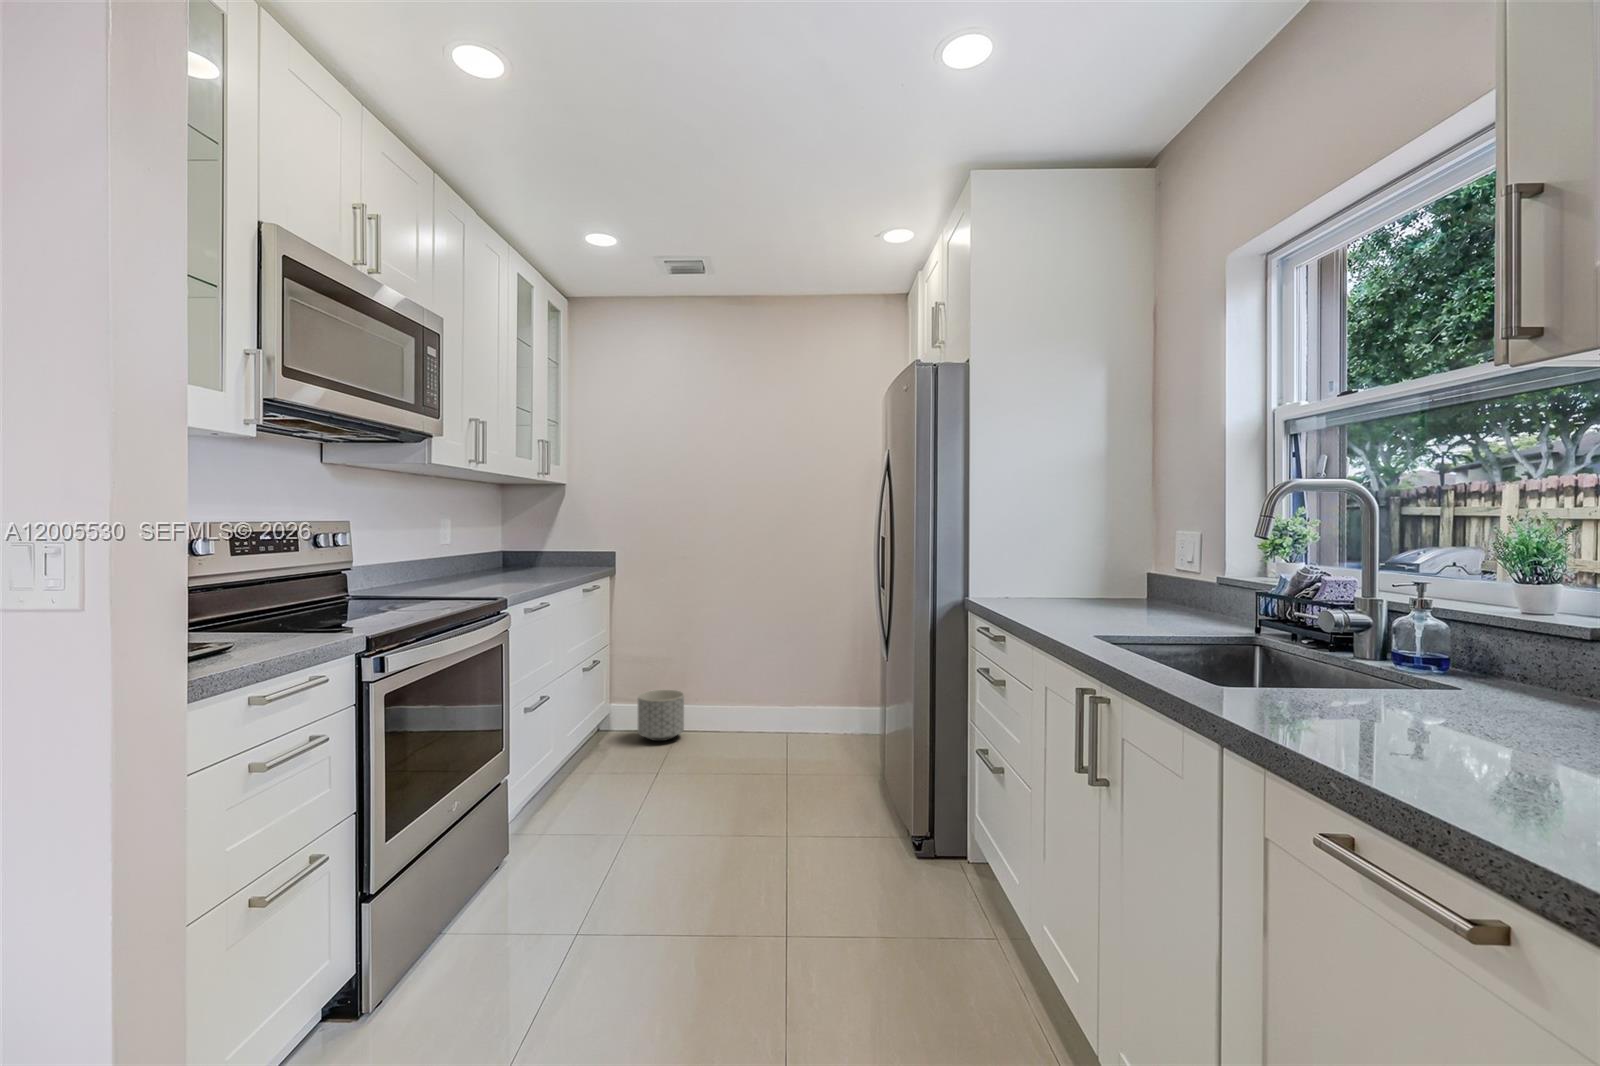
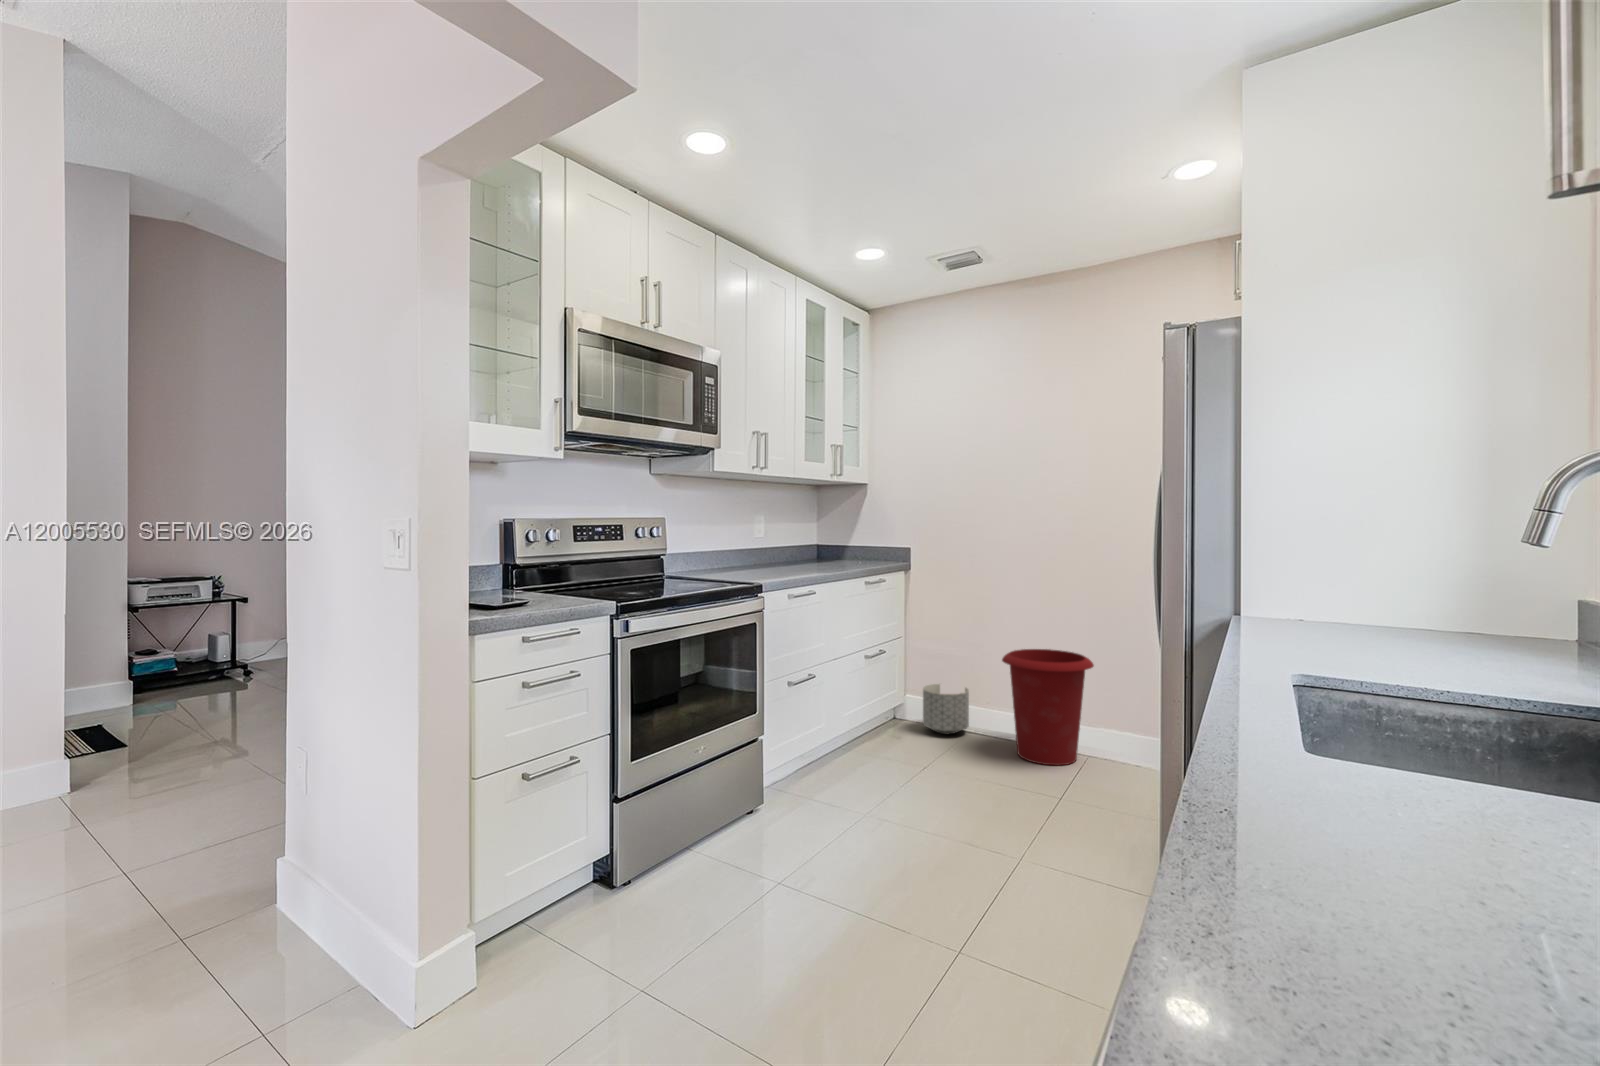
waste bin: none [723,646,804,753] -> present [1002,649,1094,765]

